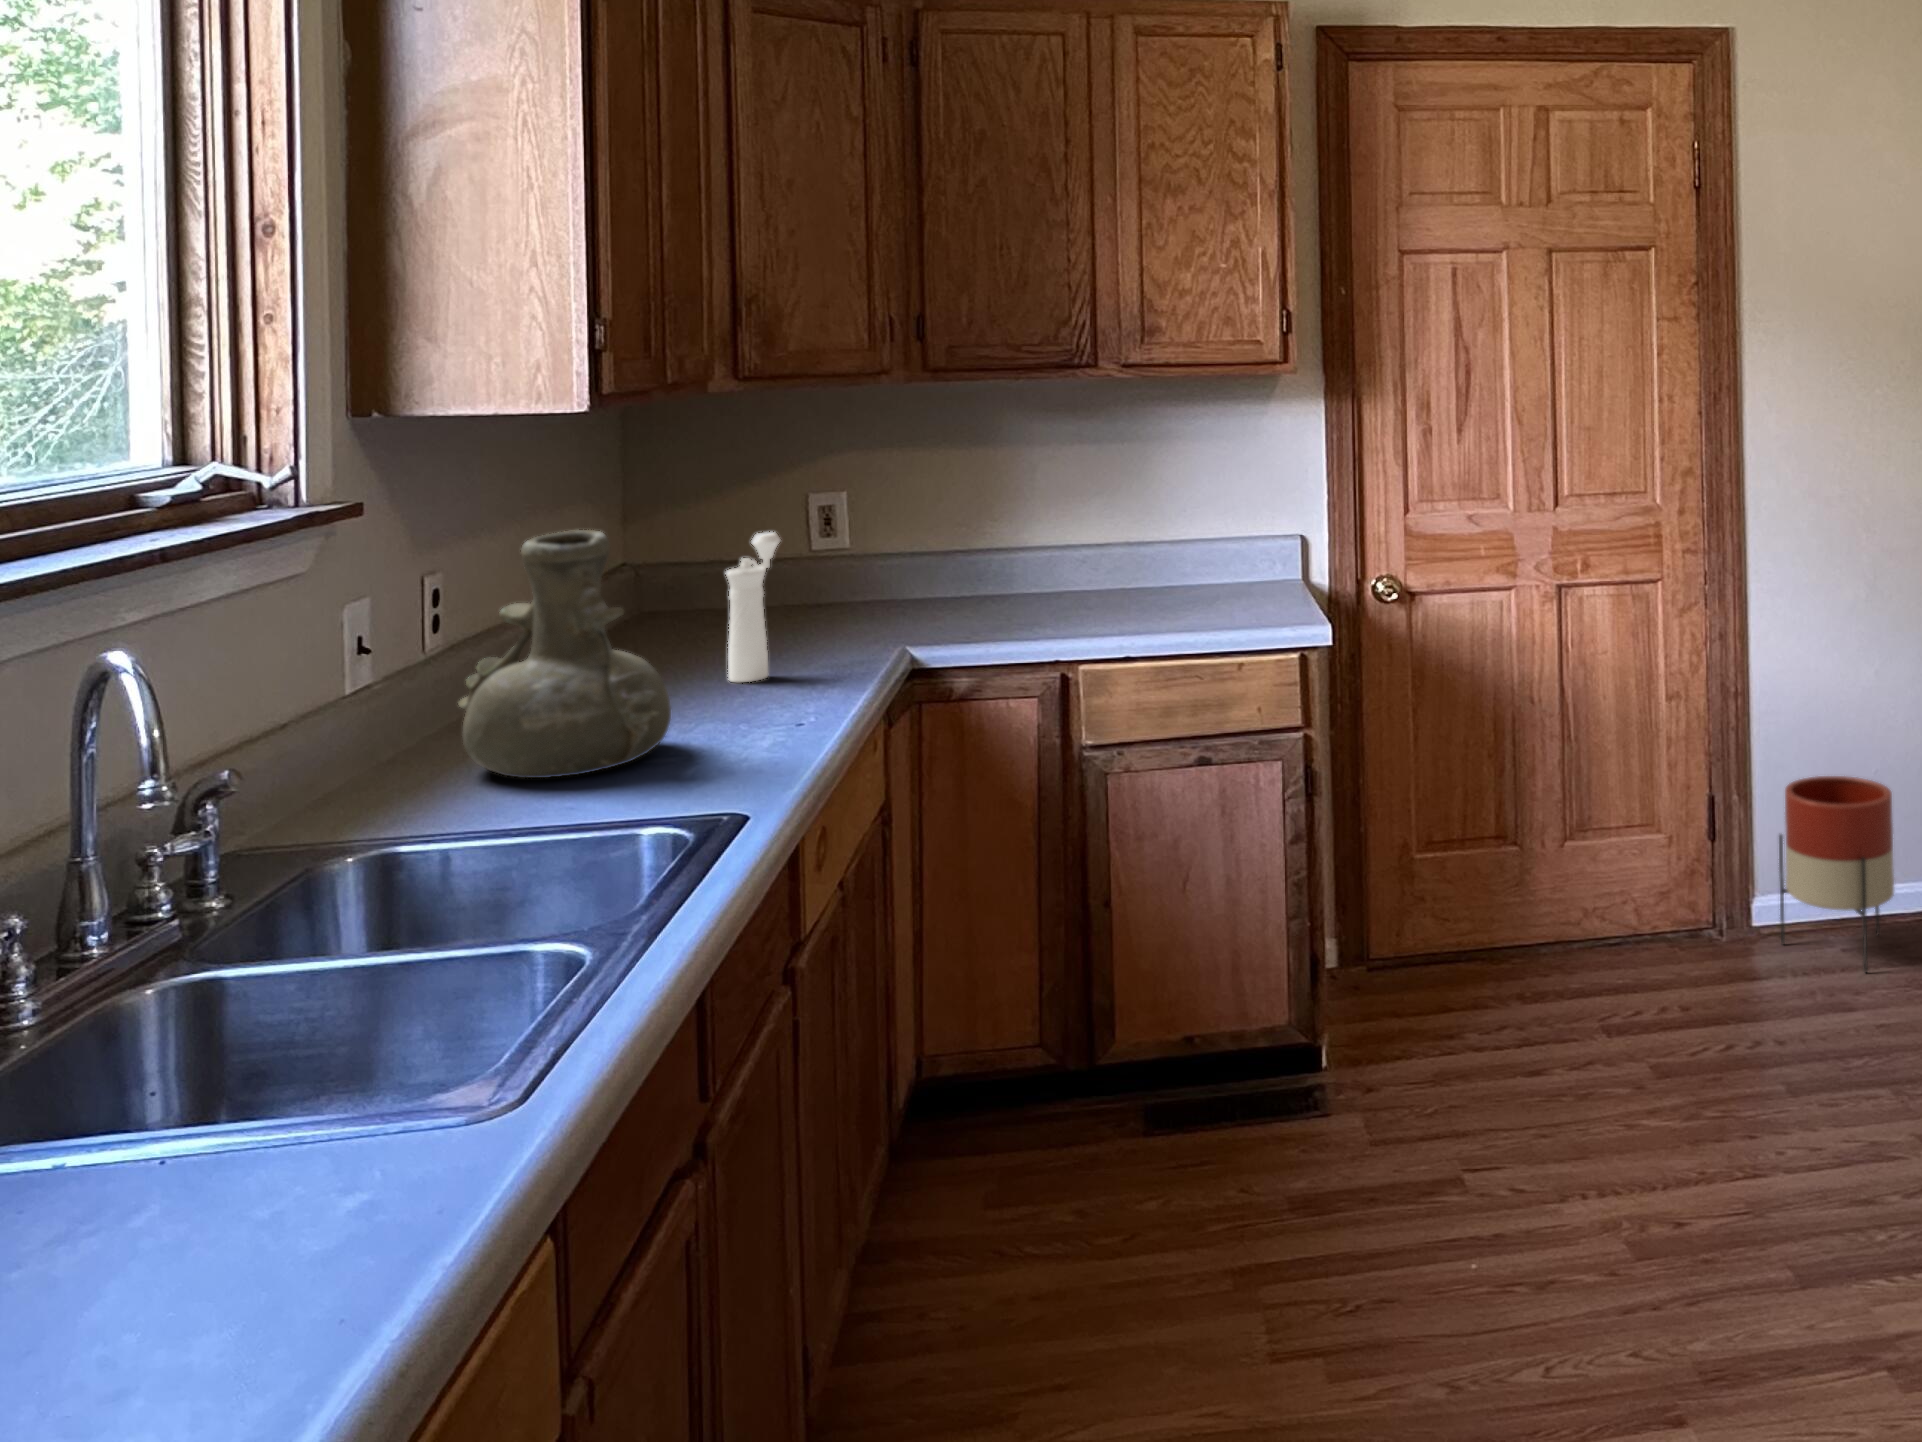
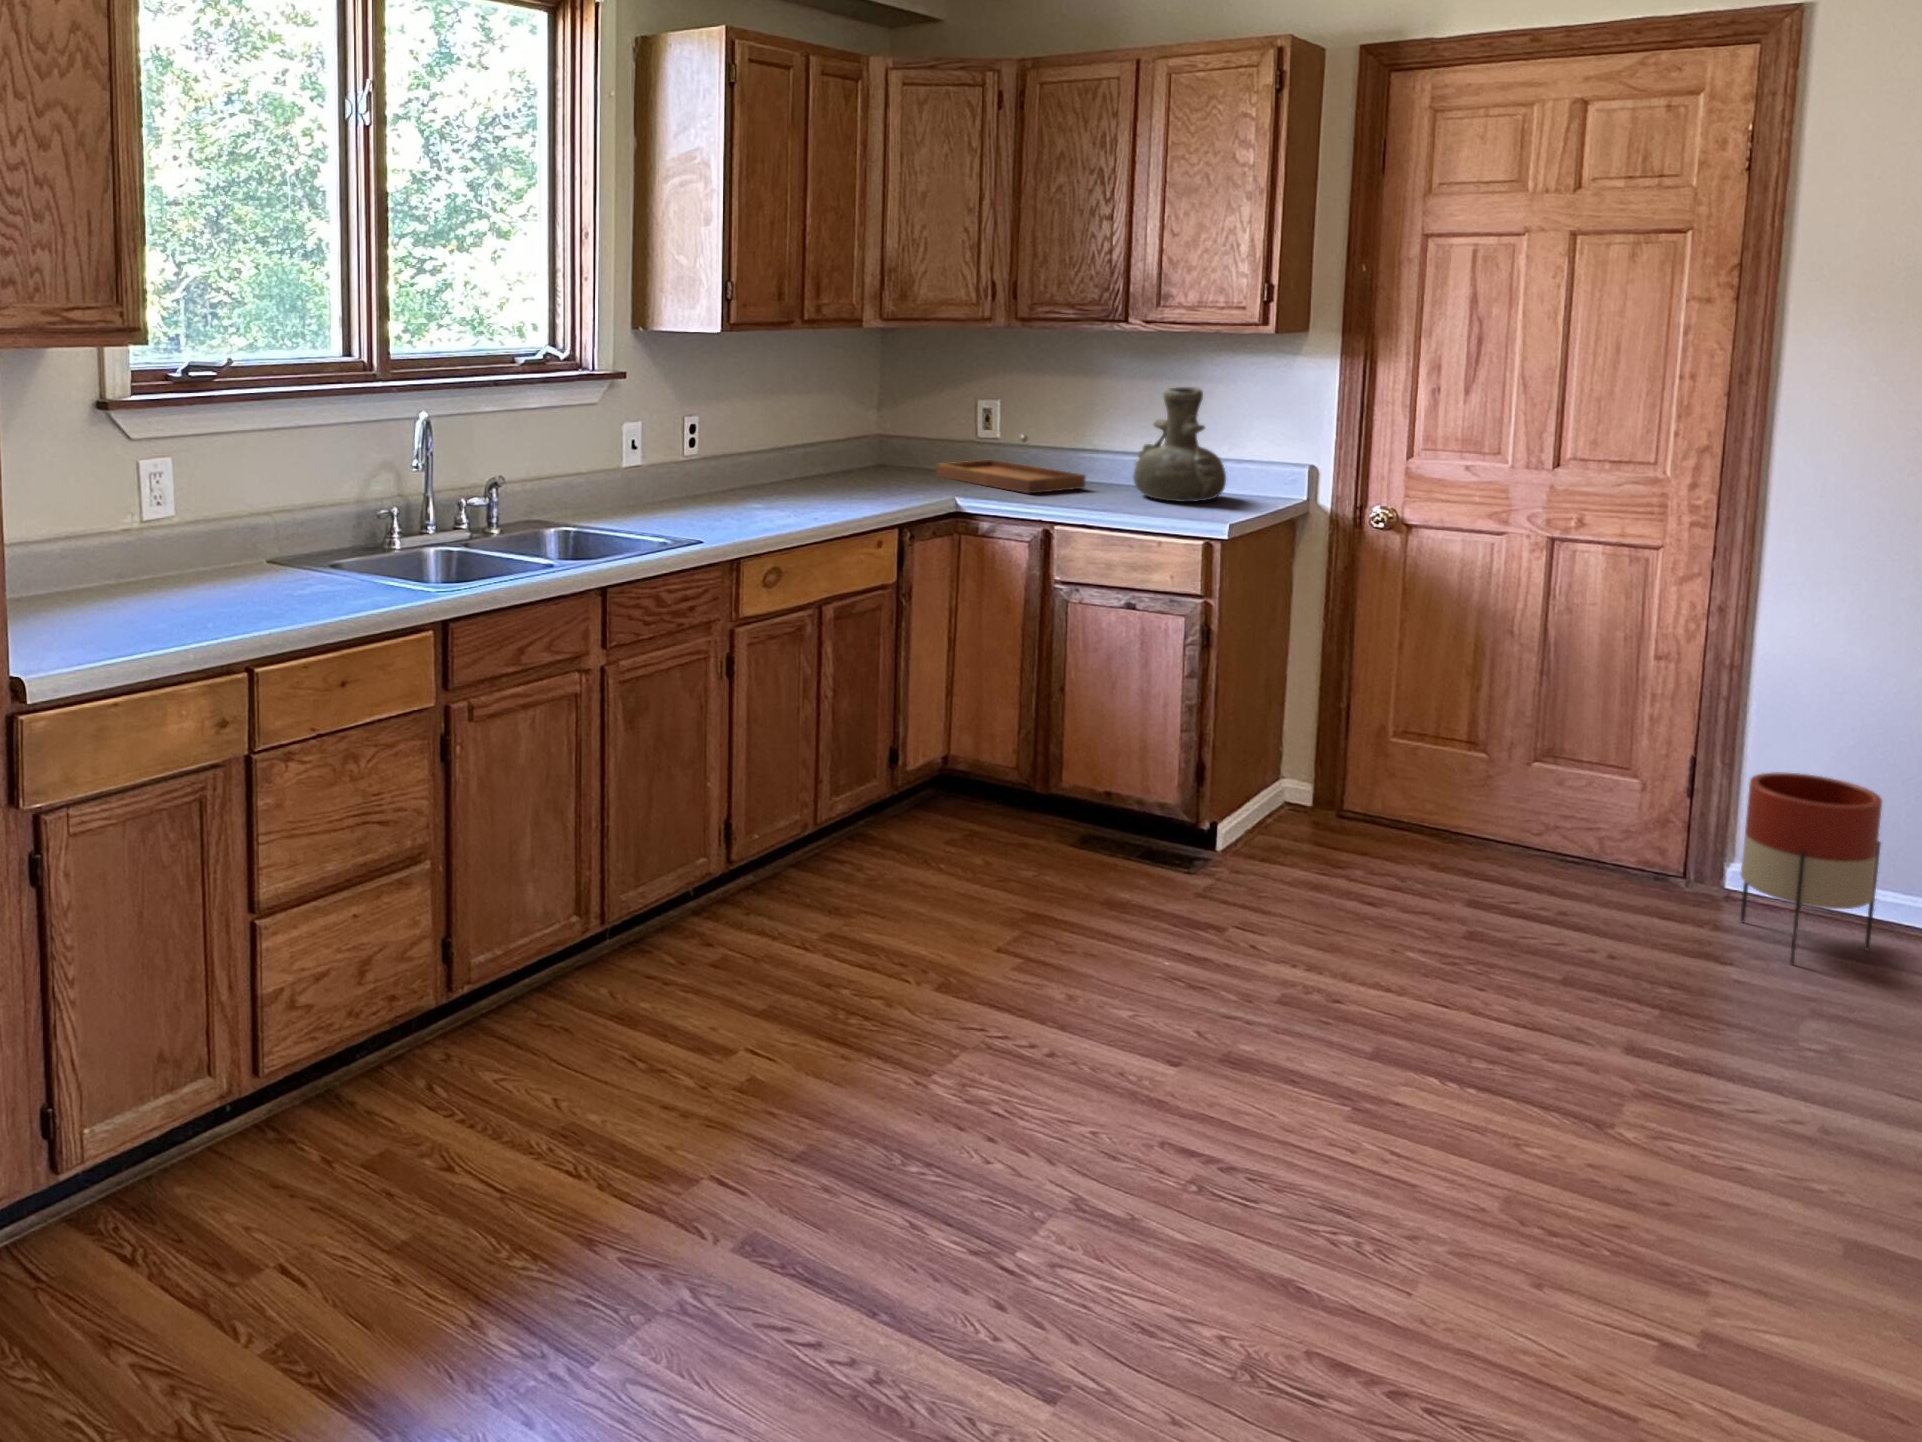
vase: present [459,530,671,778] -> present [1133,387,1226,502]
pepper mill: present [726,532,780,682] -> none [843,412,888,497]
tray: none [787,544,1032,628] -> present [936,435,1085,493]

